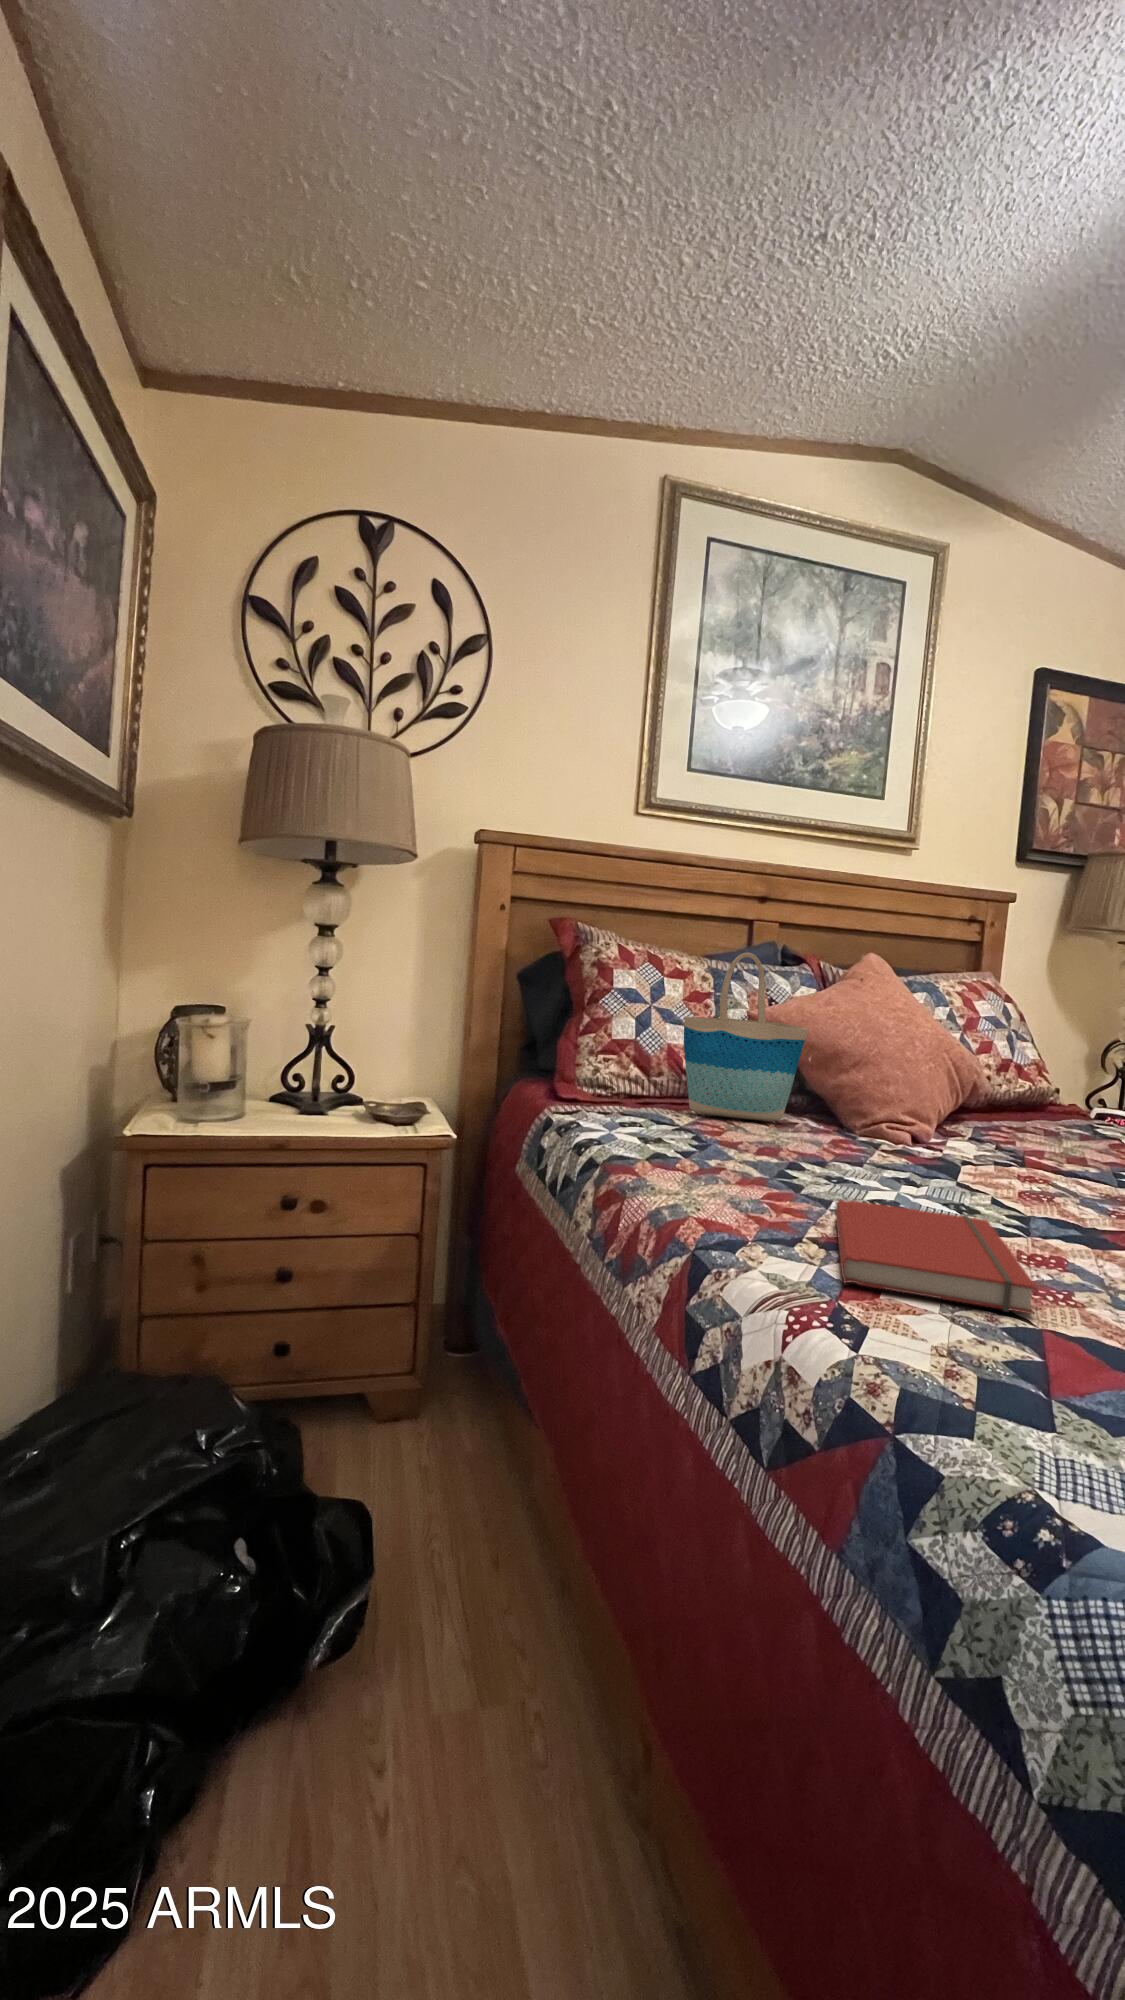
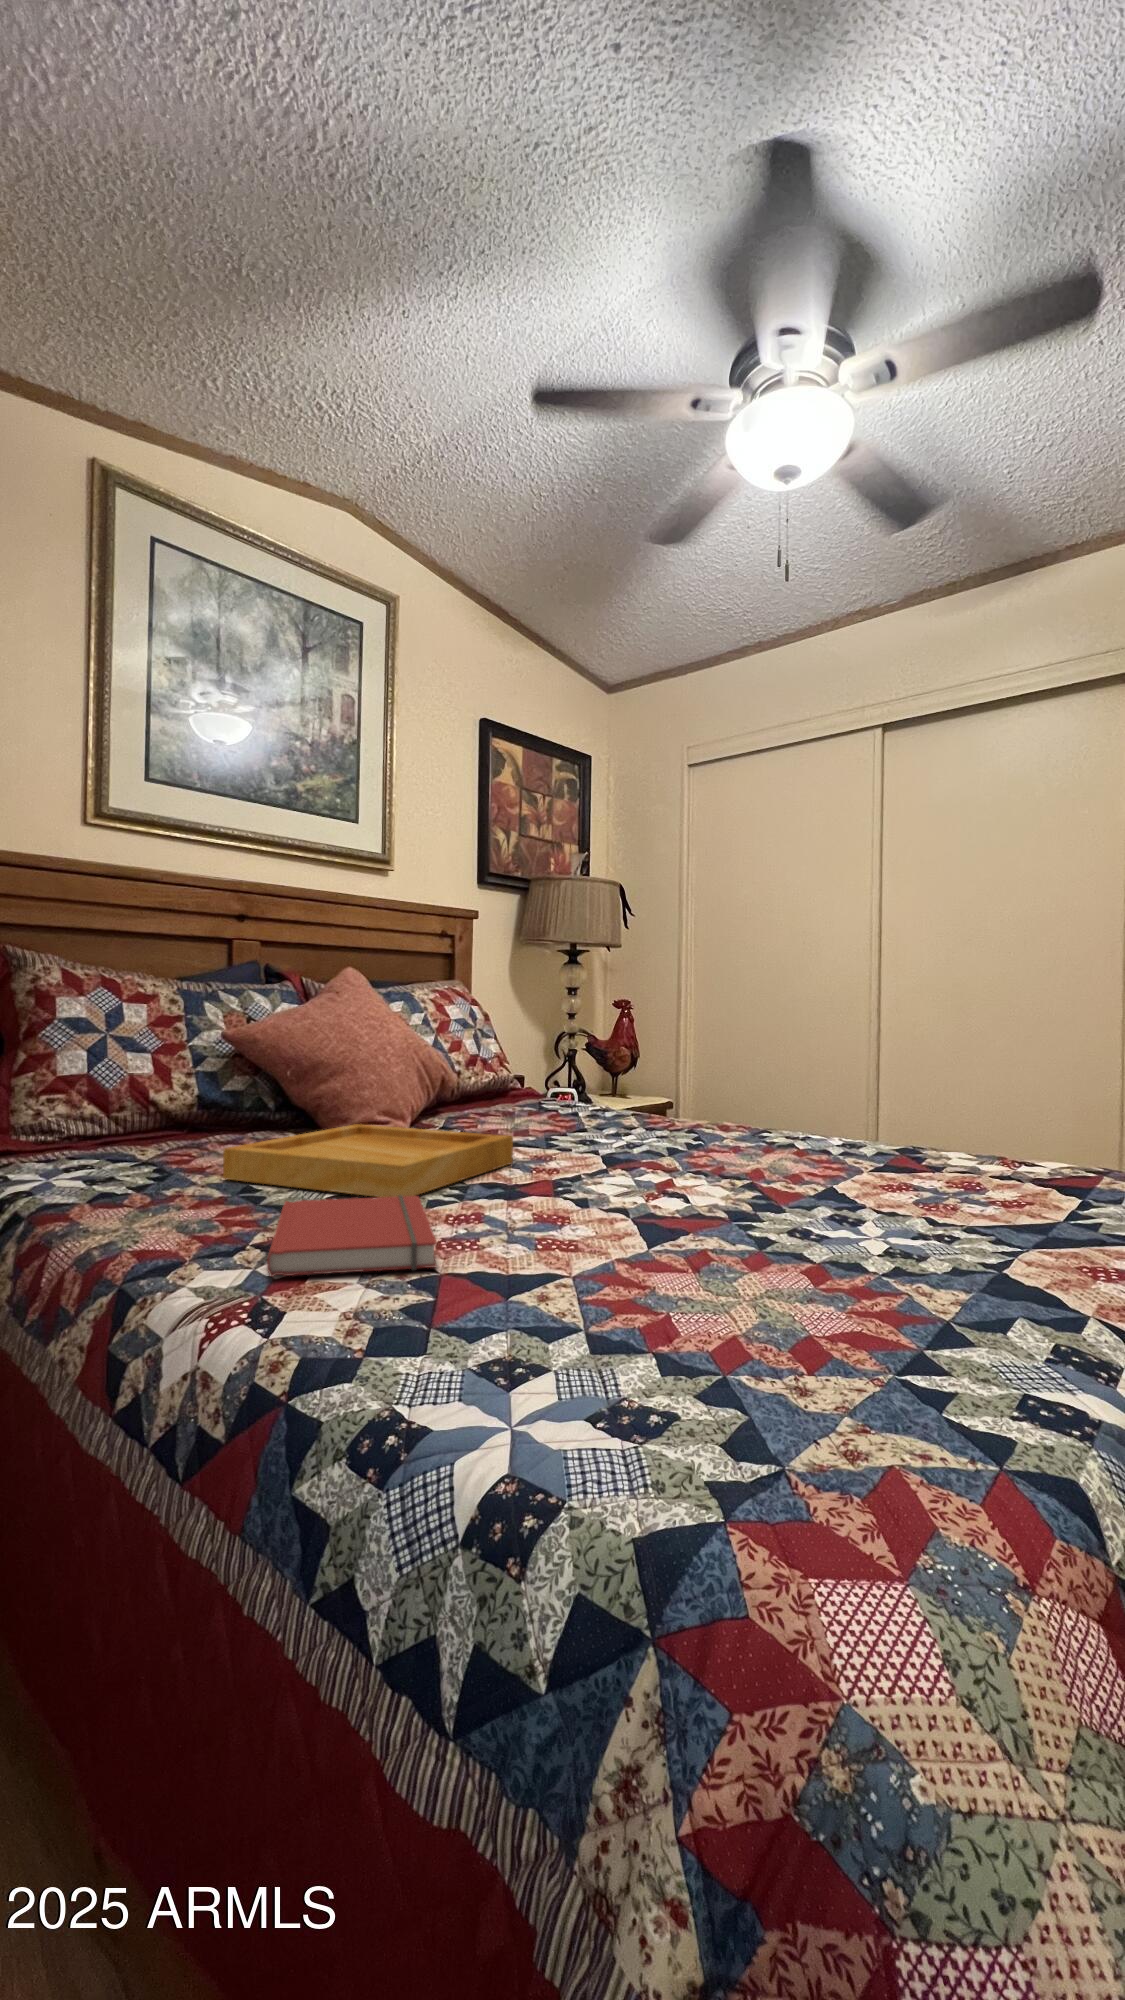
tote bag: present [684,953,808,1121] -> none [144,971,279,1144]
tray: none [760,1121,1082,1218] -> present [223,1124,513,1197]

